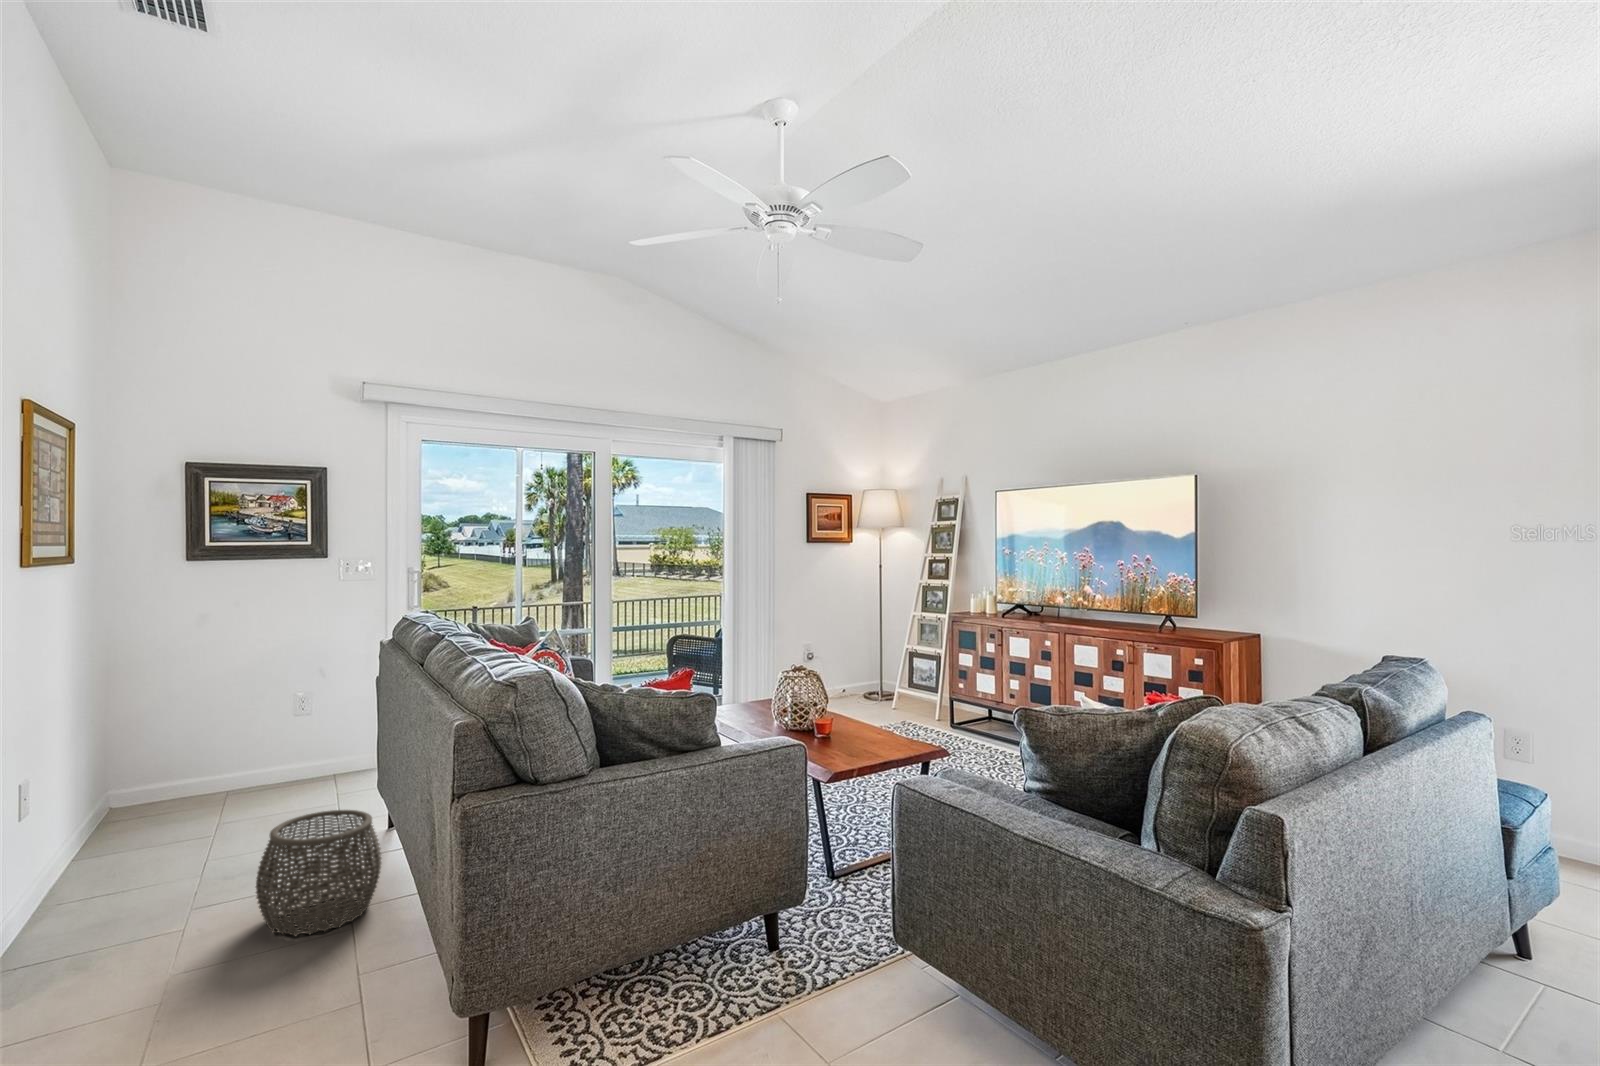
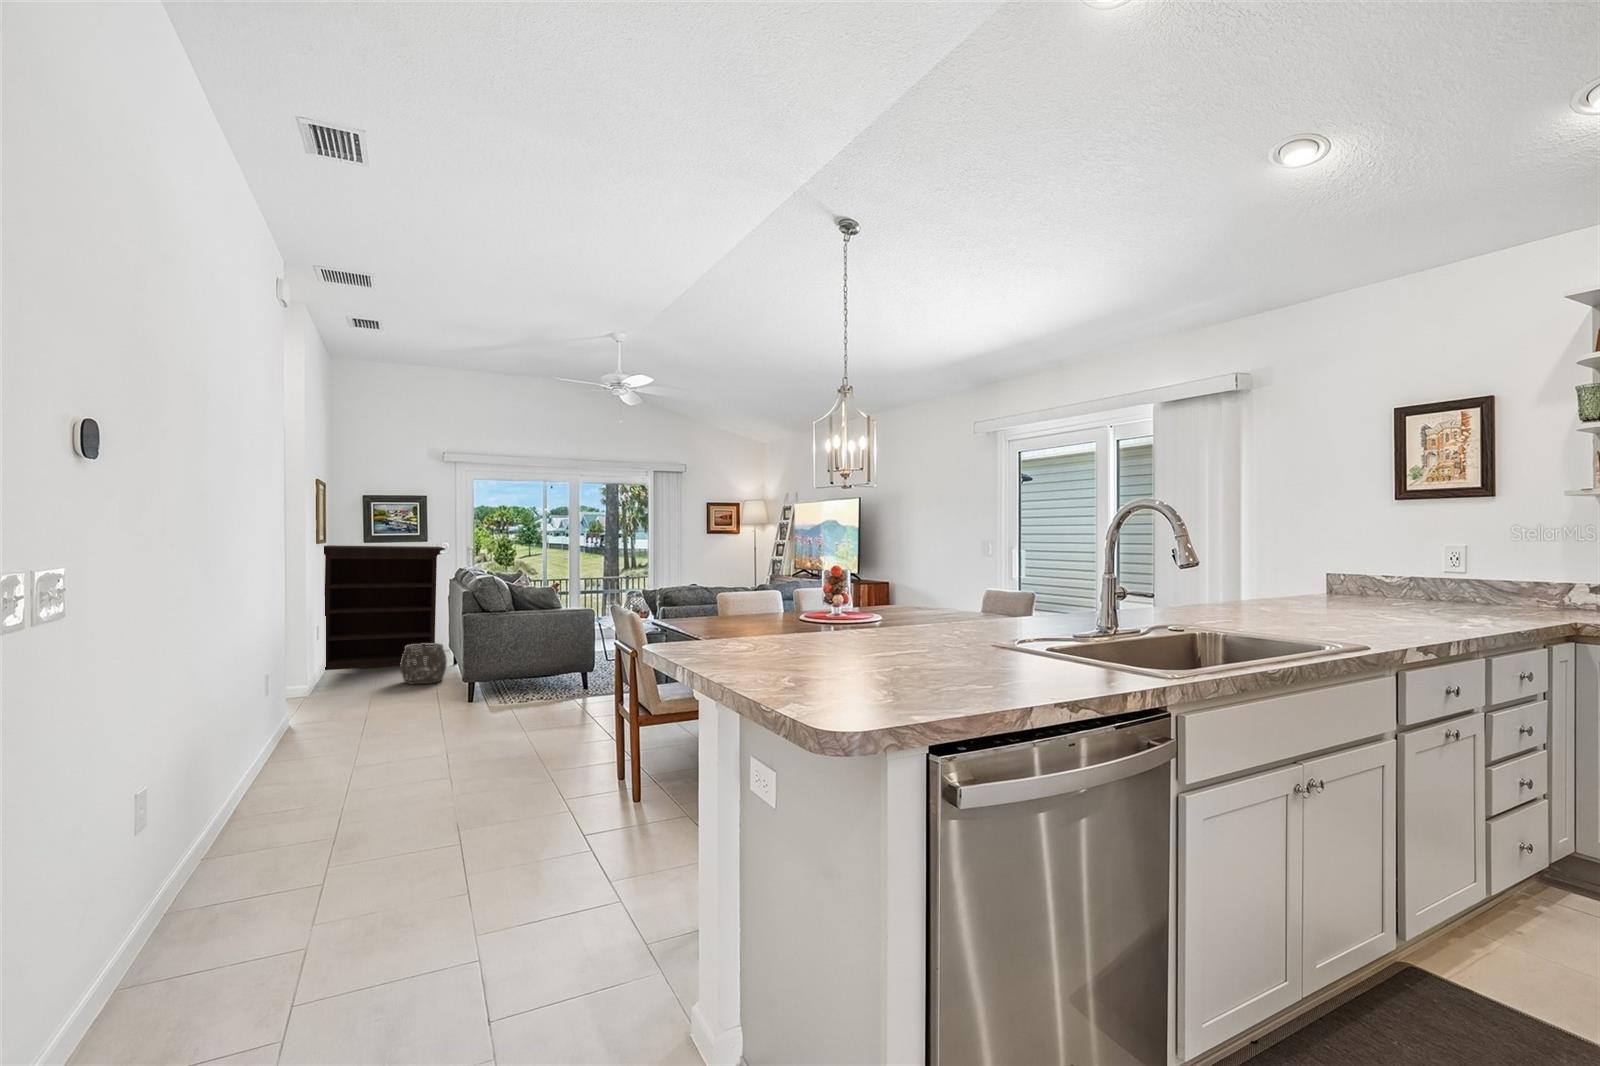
bookshelf: none [44,568,369,872] -> present [324,545,445,670]

